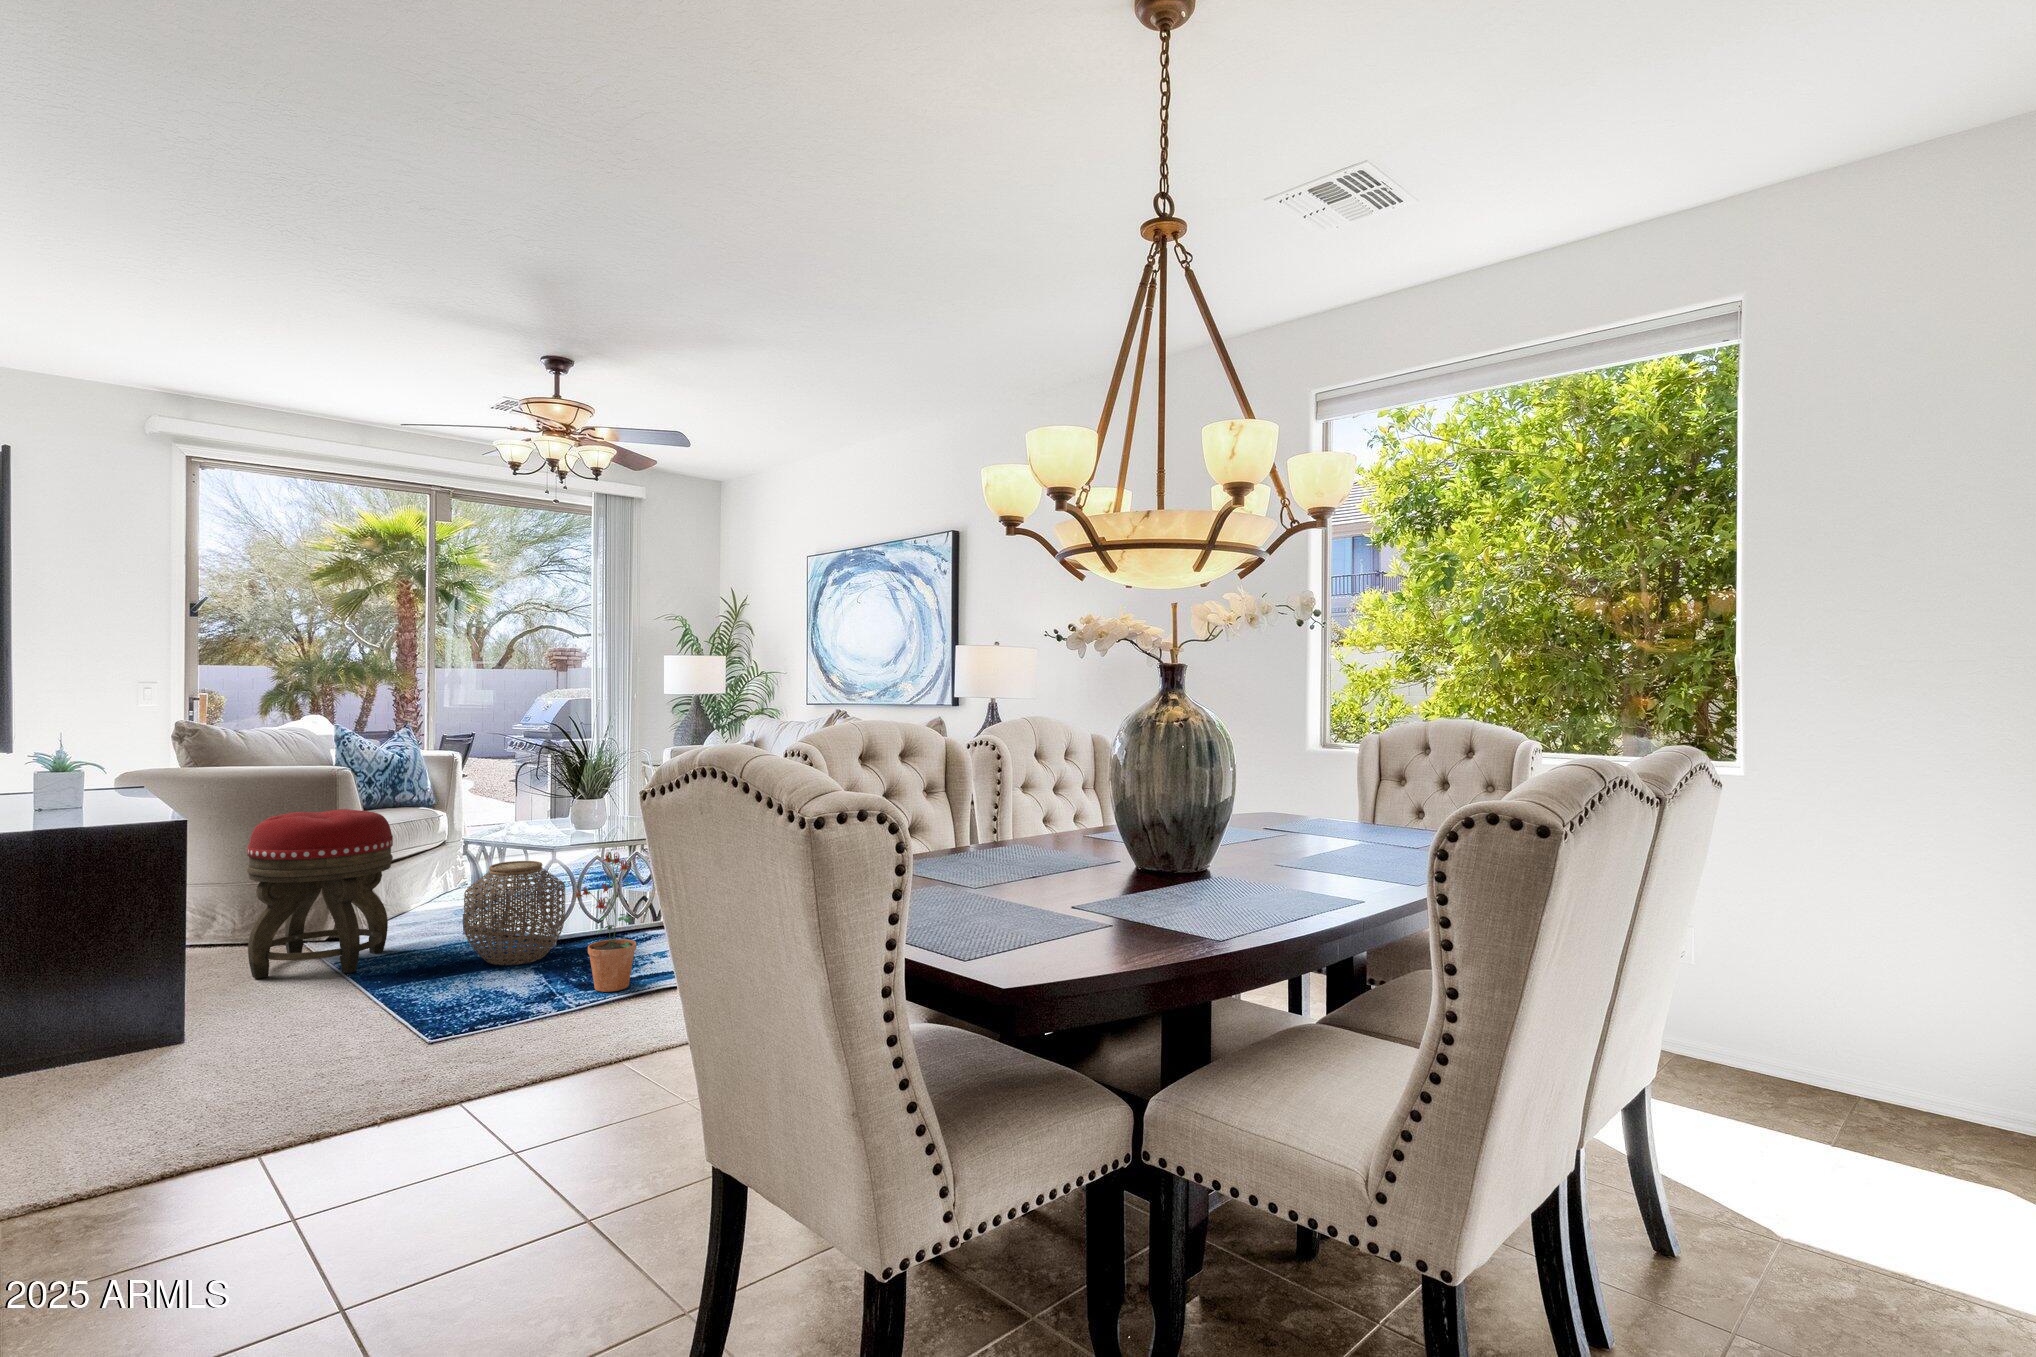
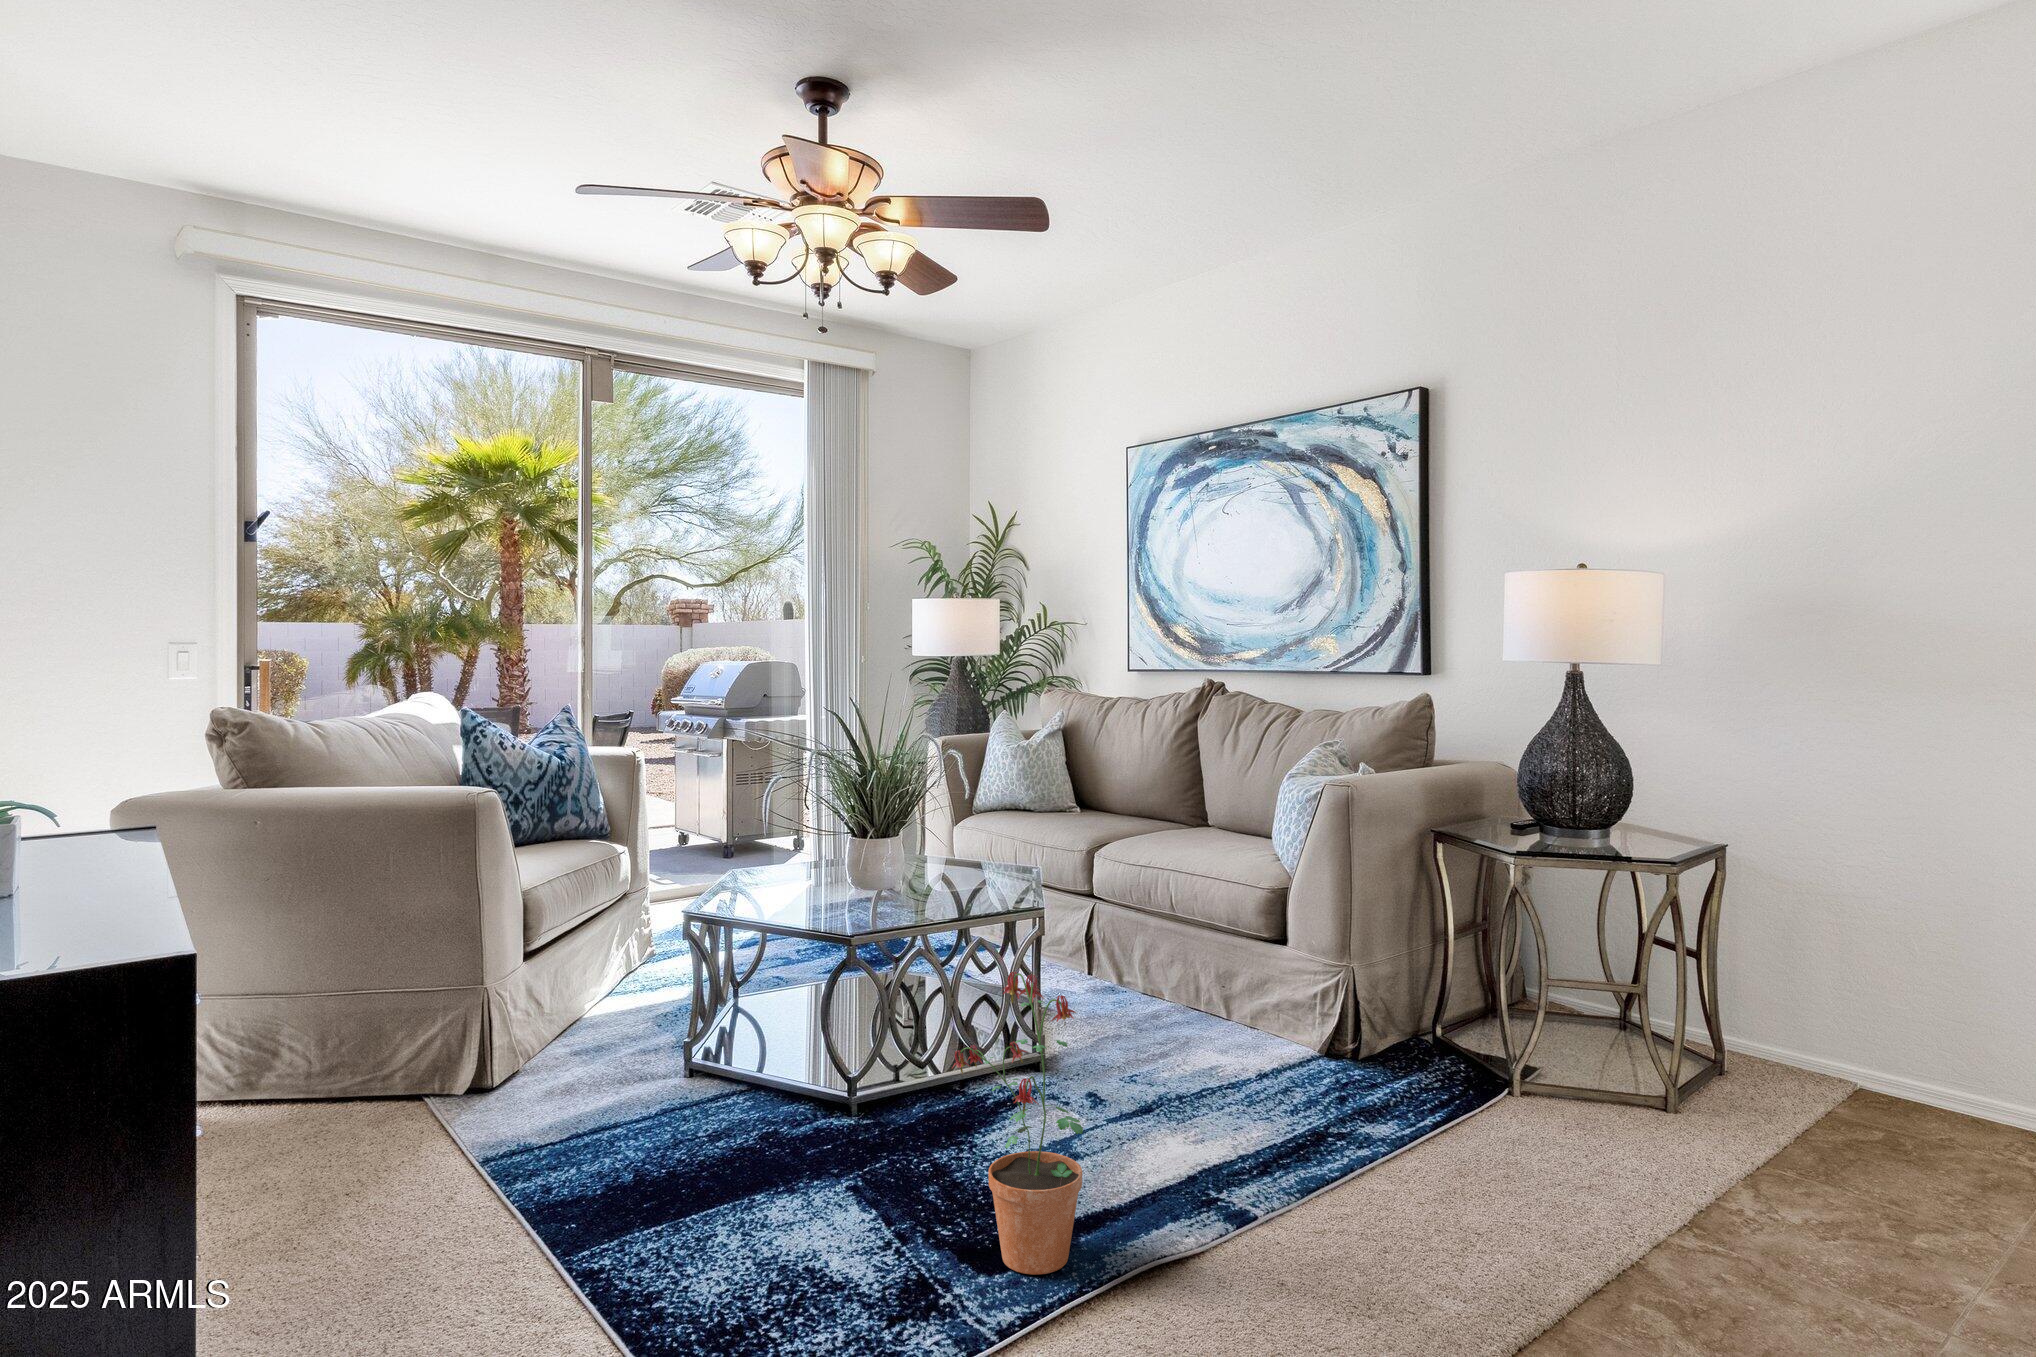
footstool: present [247,809,393,978] -> none [330,864,580,1196]
woven basket: present [464,861,565,965] -> none [716,966,891,1175]

